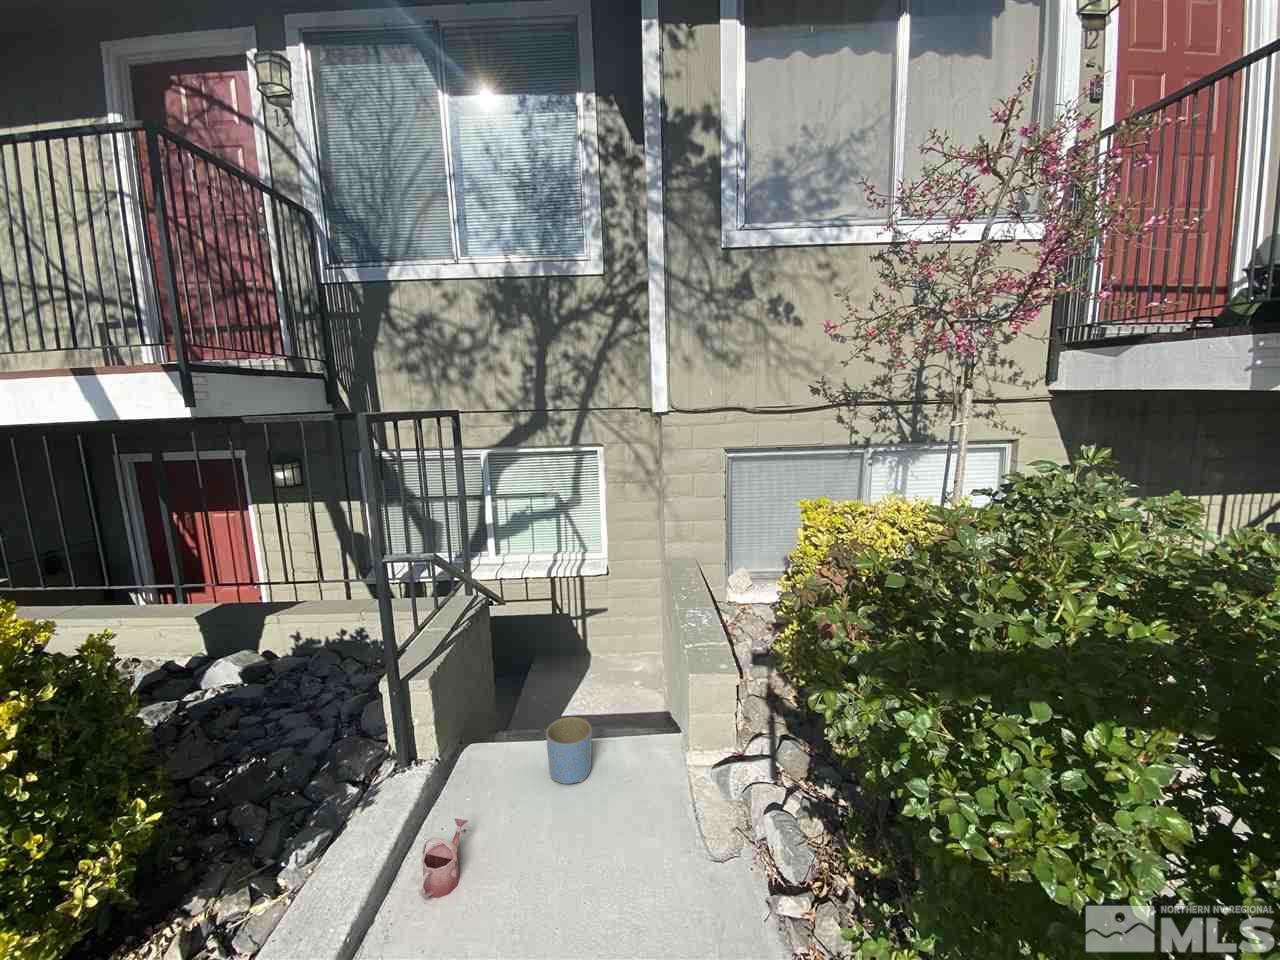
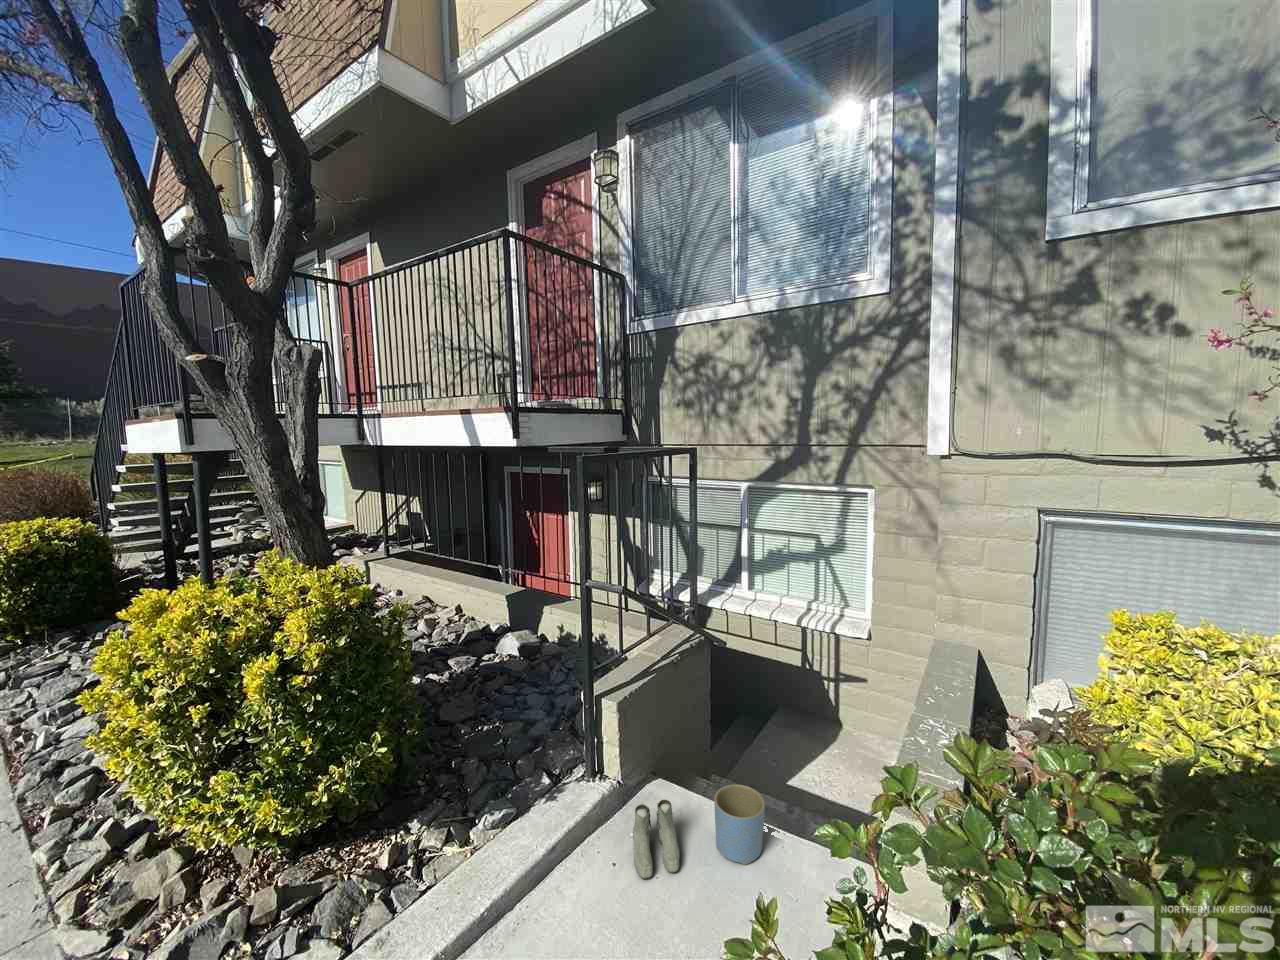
boots: none [473,755,528,833] -> present [633,800,680,879]
watering can: present [419,818,468,898] -> none [550,846,614,917]

